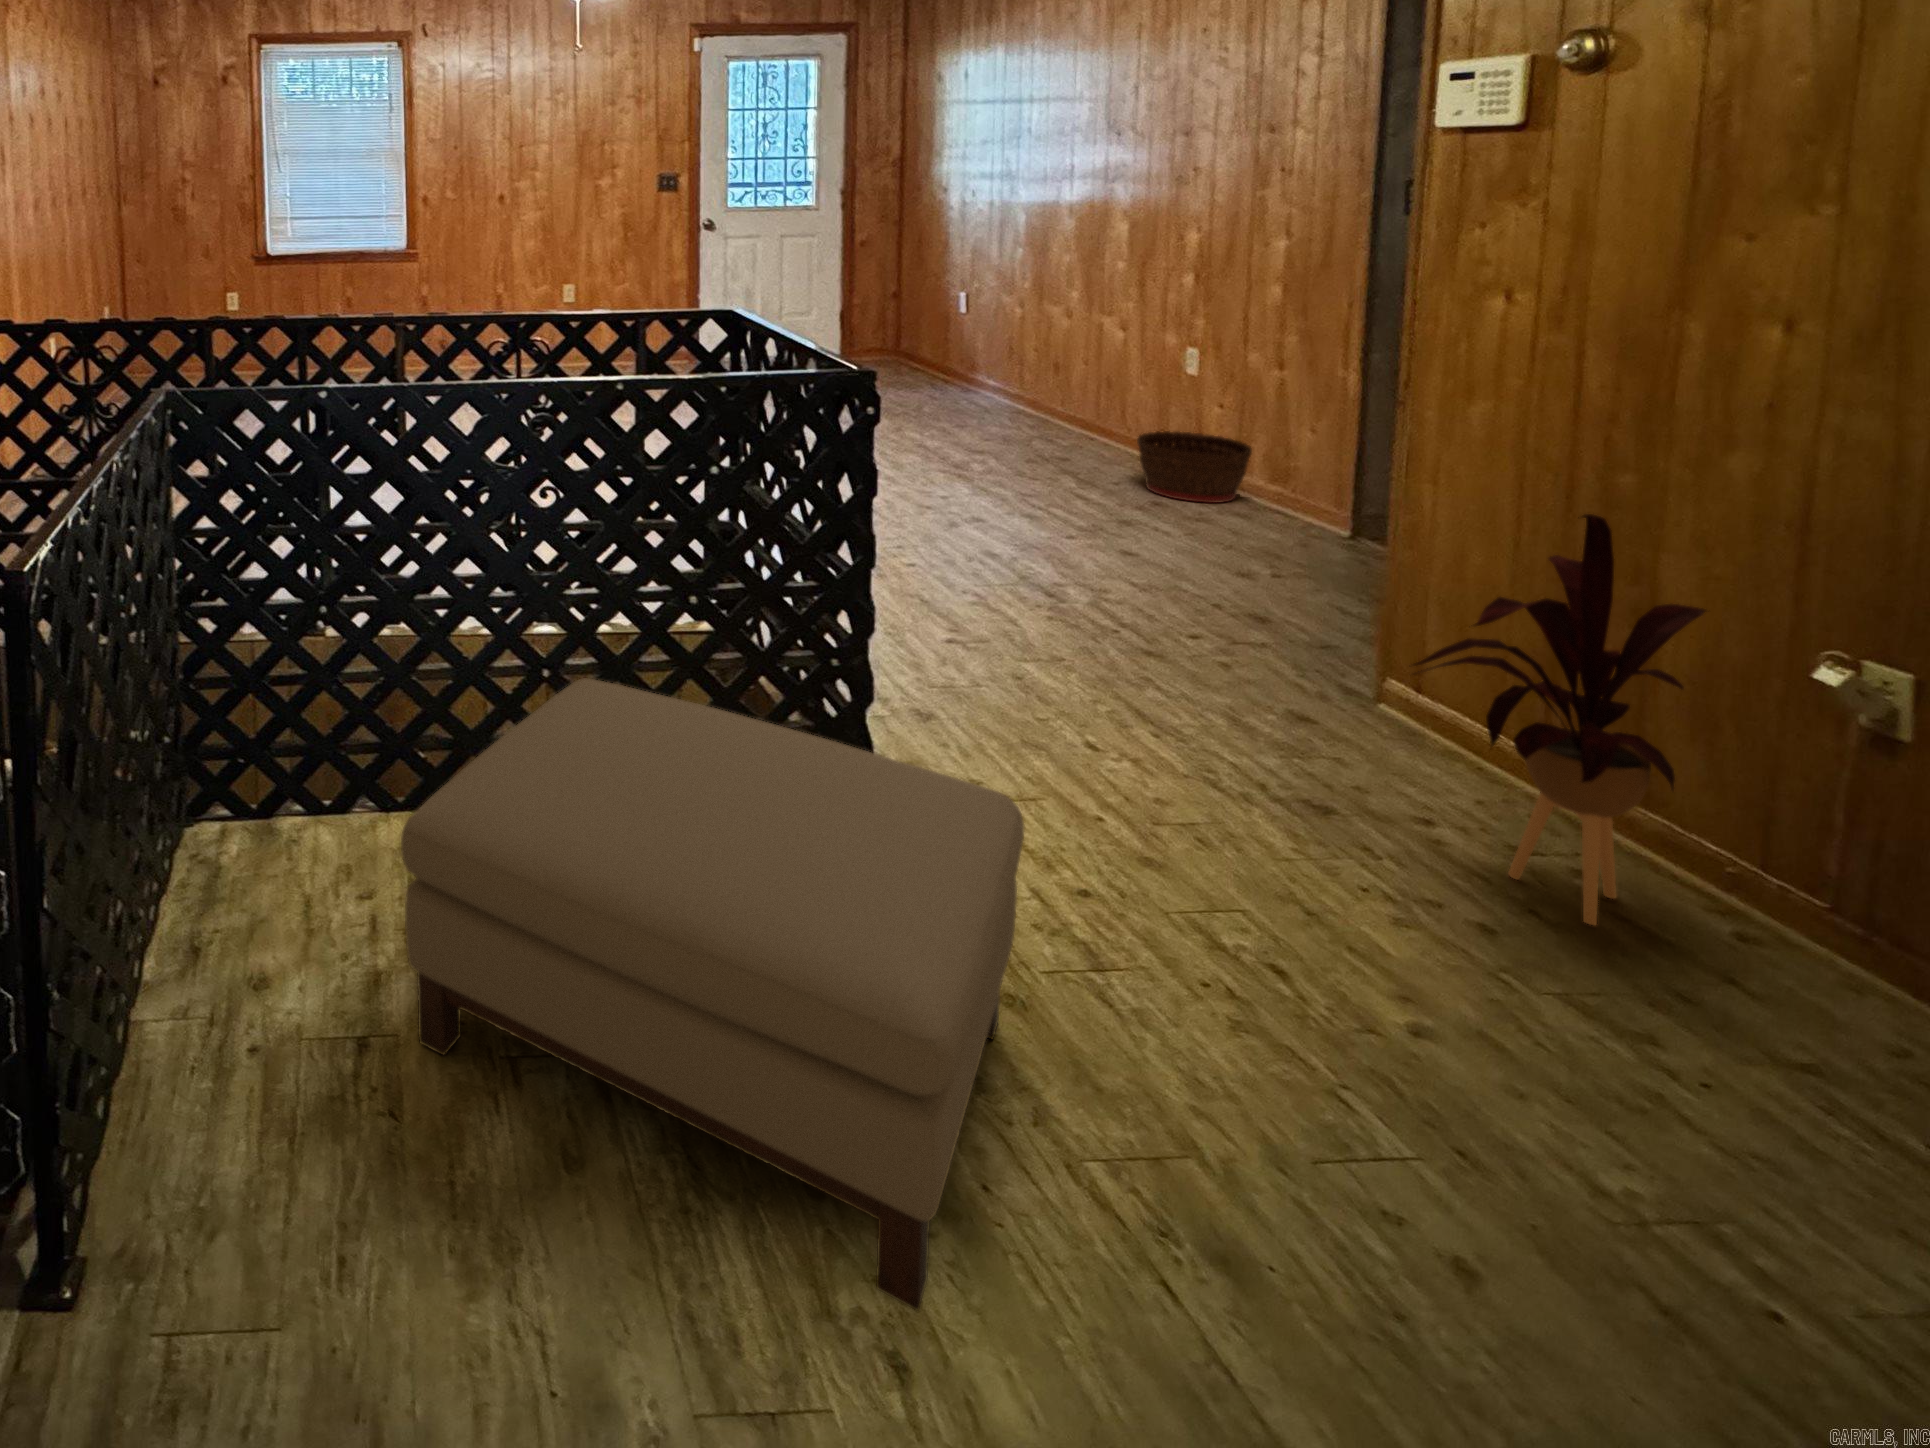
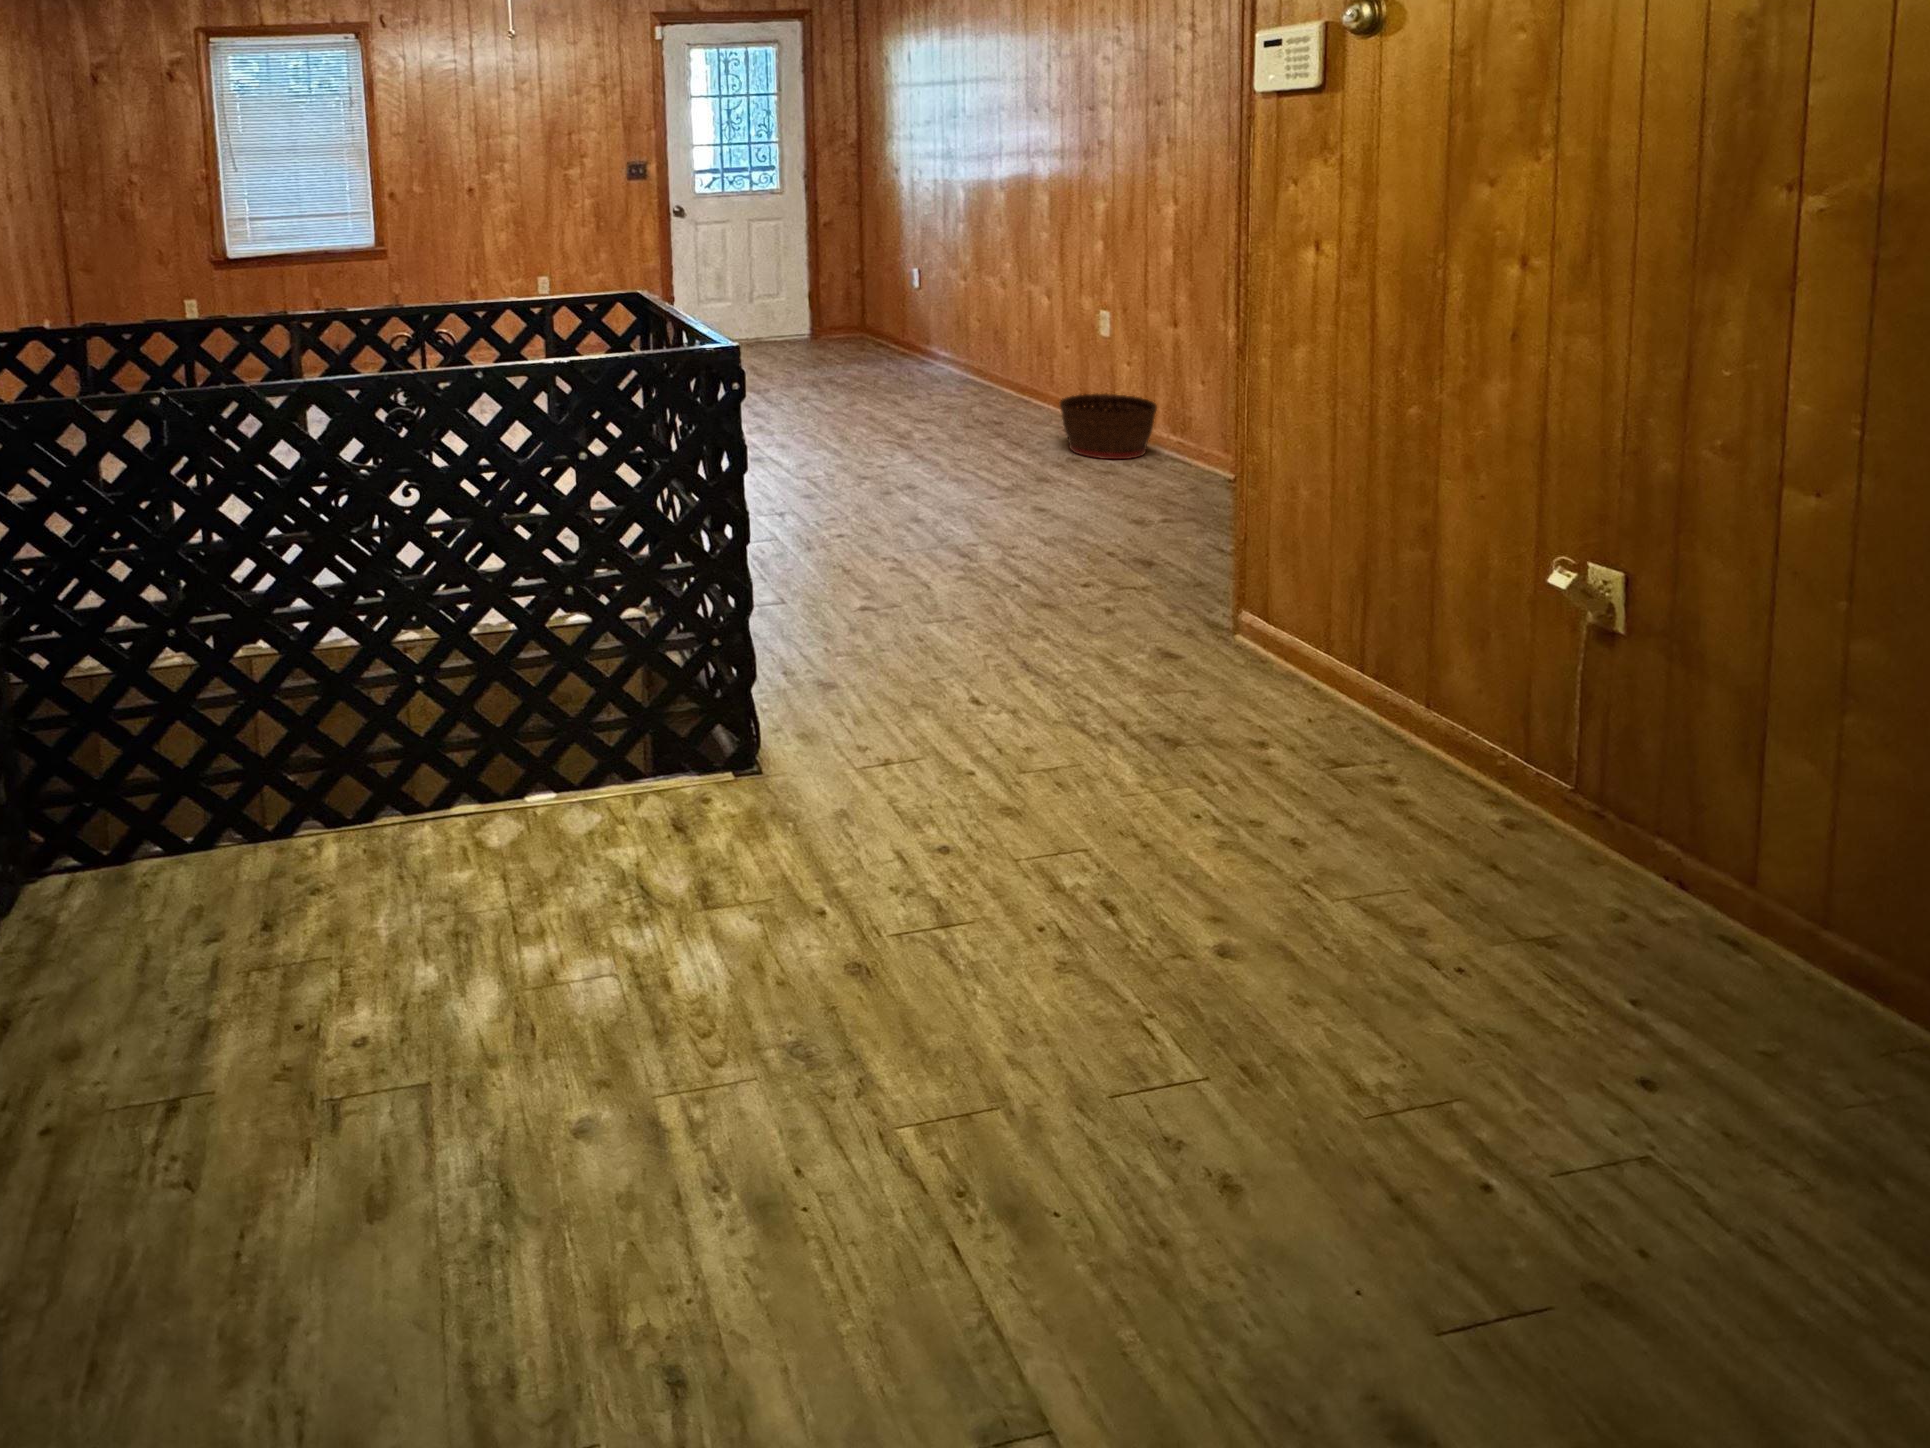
house plant: present [1414,514,1706,925] -> none [1227,441,1470,825]
ottoman: present [401,678,1024,1310] -> none [192,681,851,1316]

